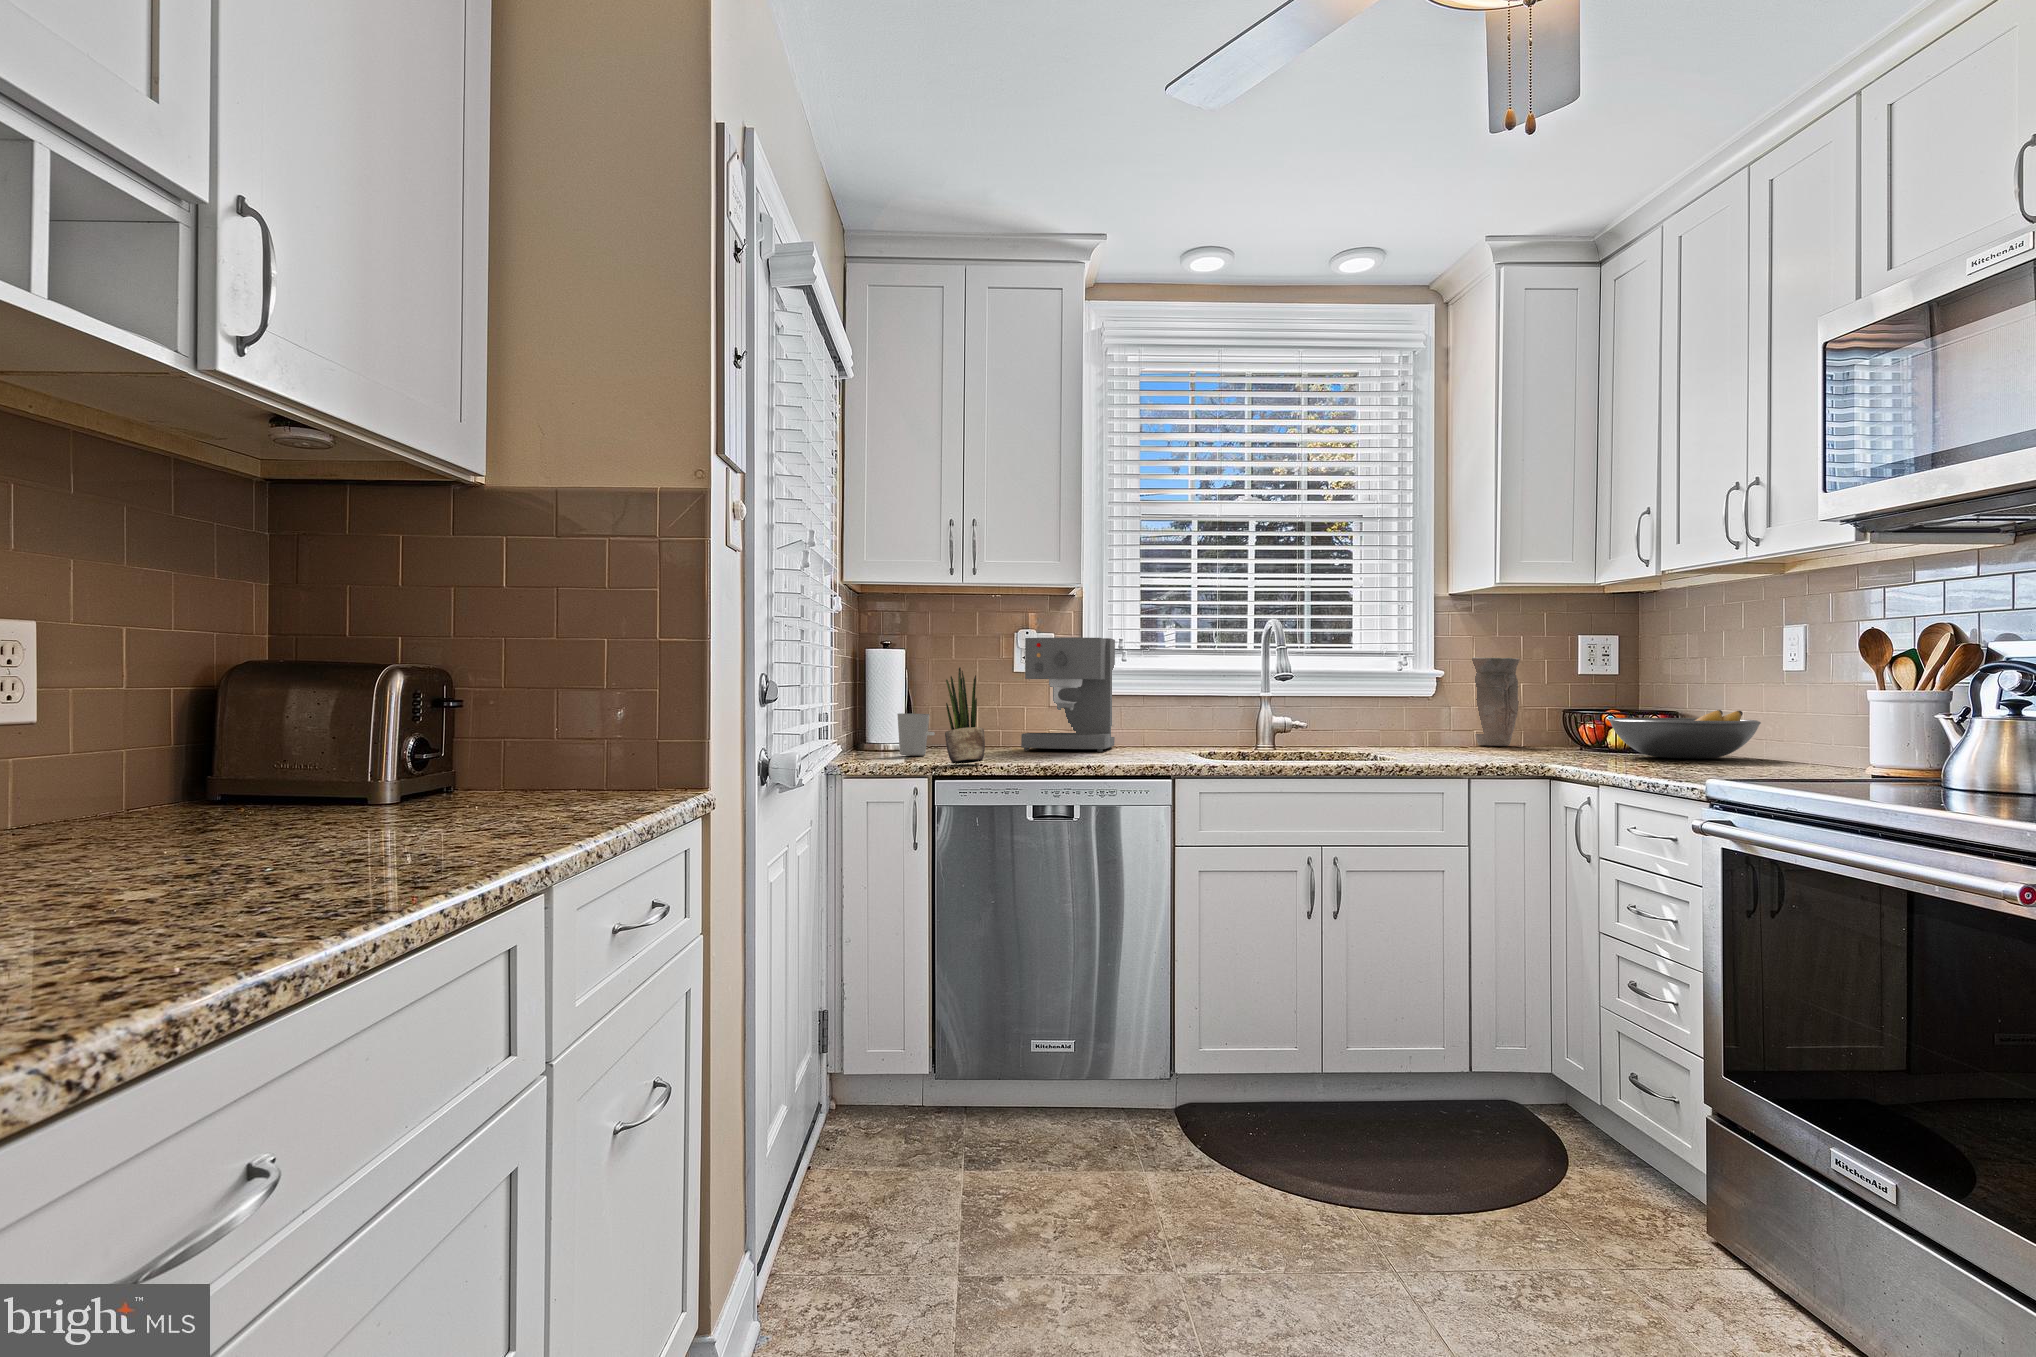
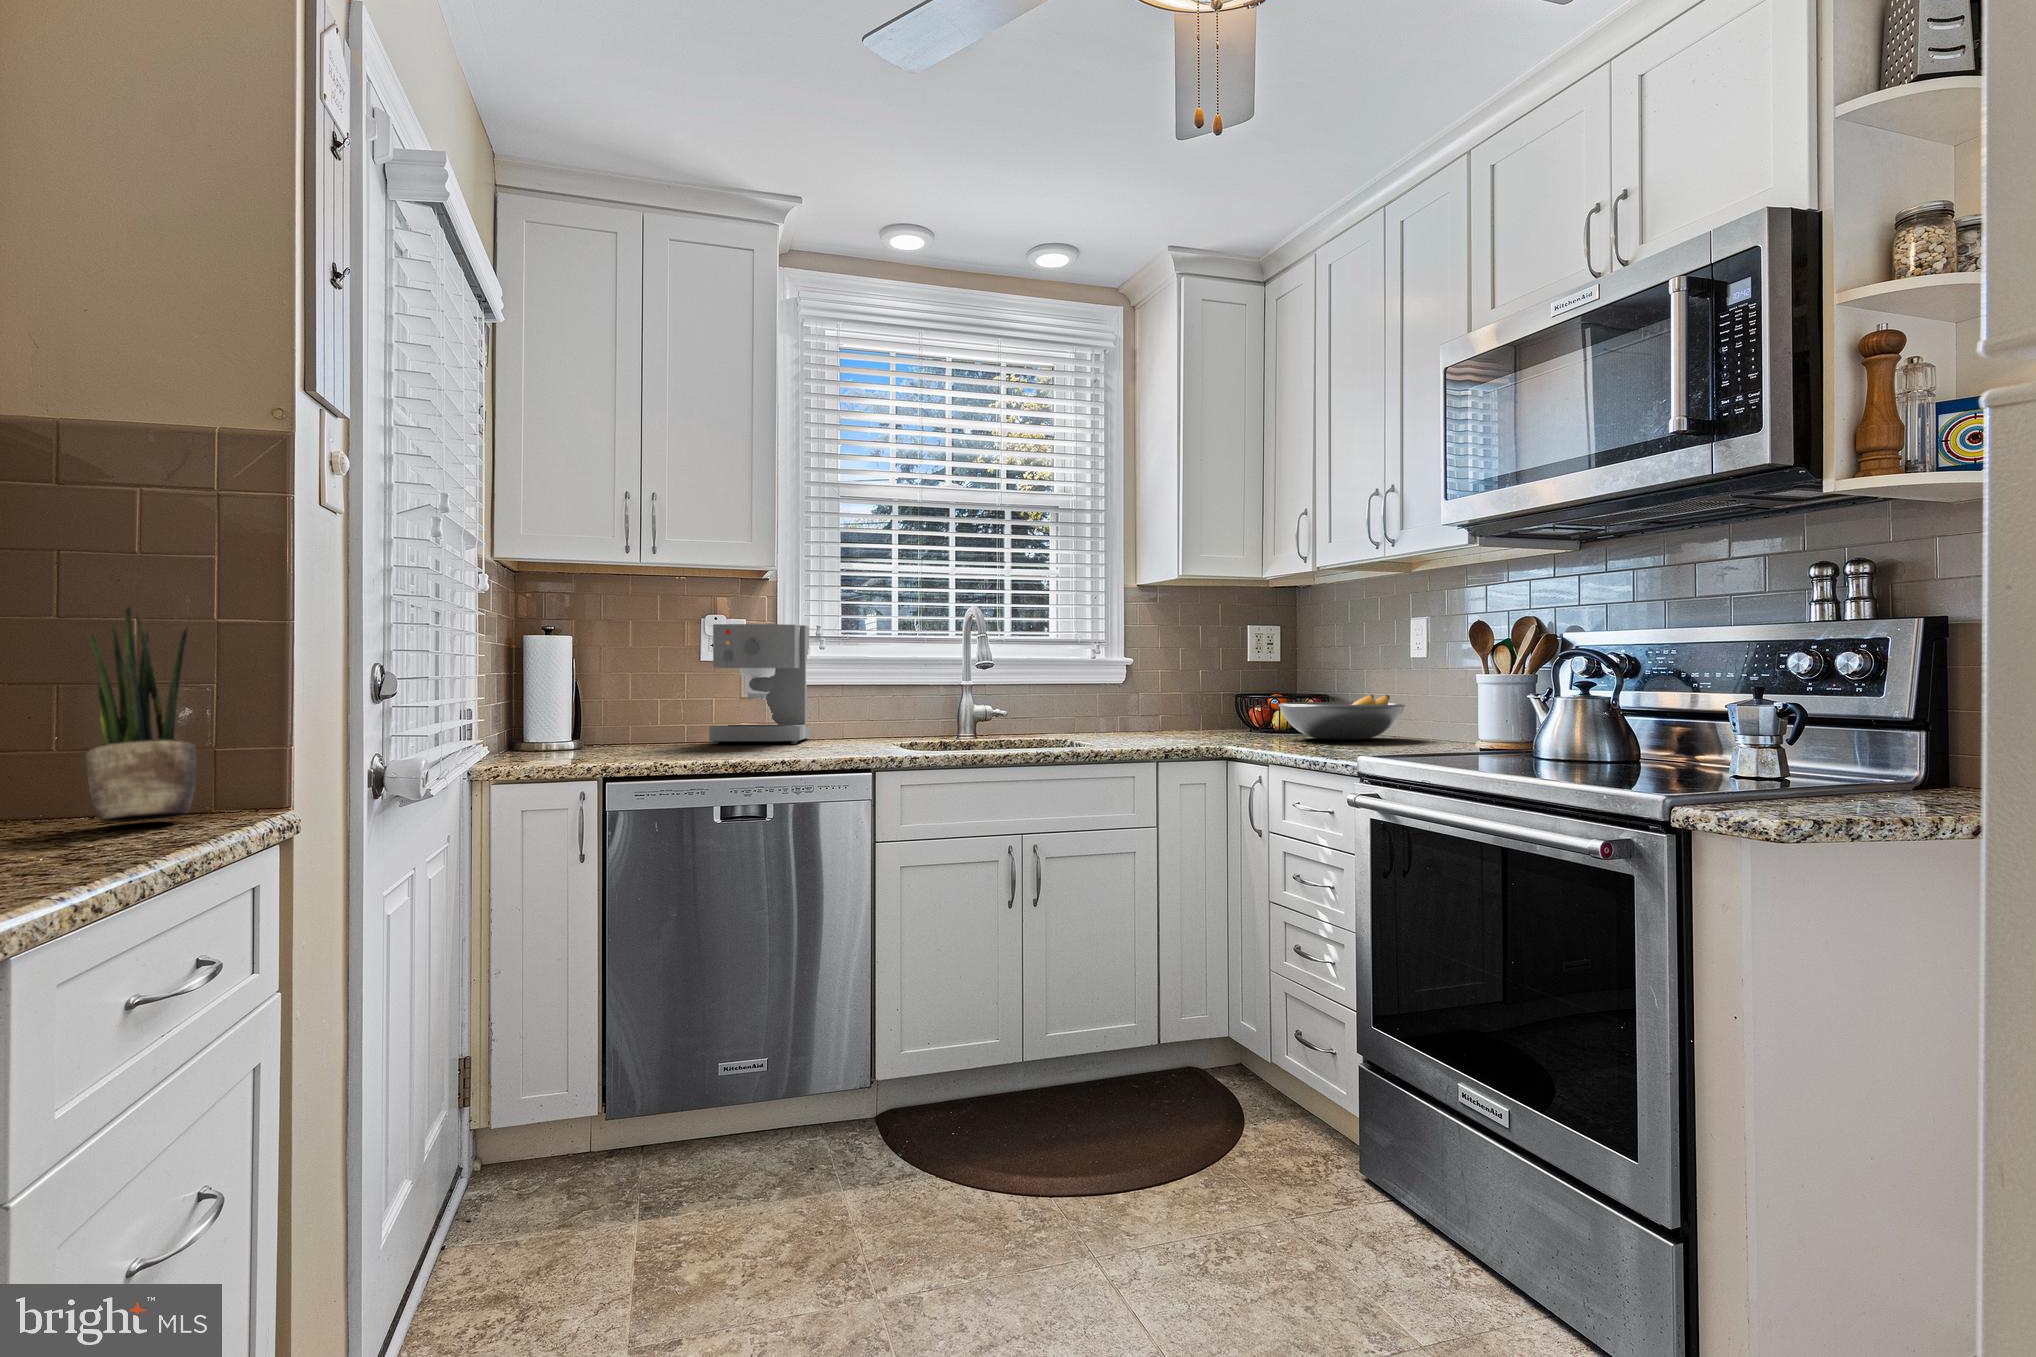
vase: present [1472,657,1520,746] -> none [1153,646,1198,730]
potted plant: present [945,668,985,764] -> present [86,607,196,822]
cup: present [897,713,935,756] -> none [567,706,611,752]

